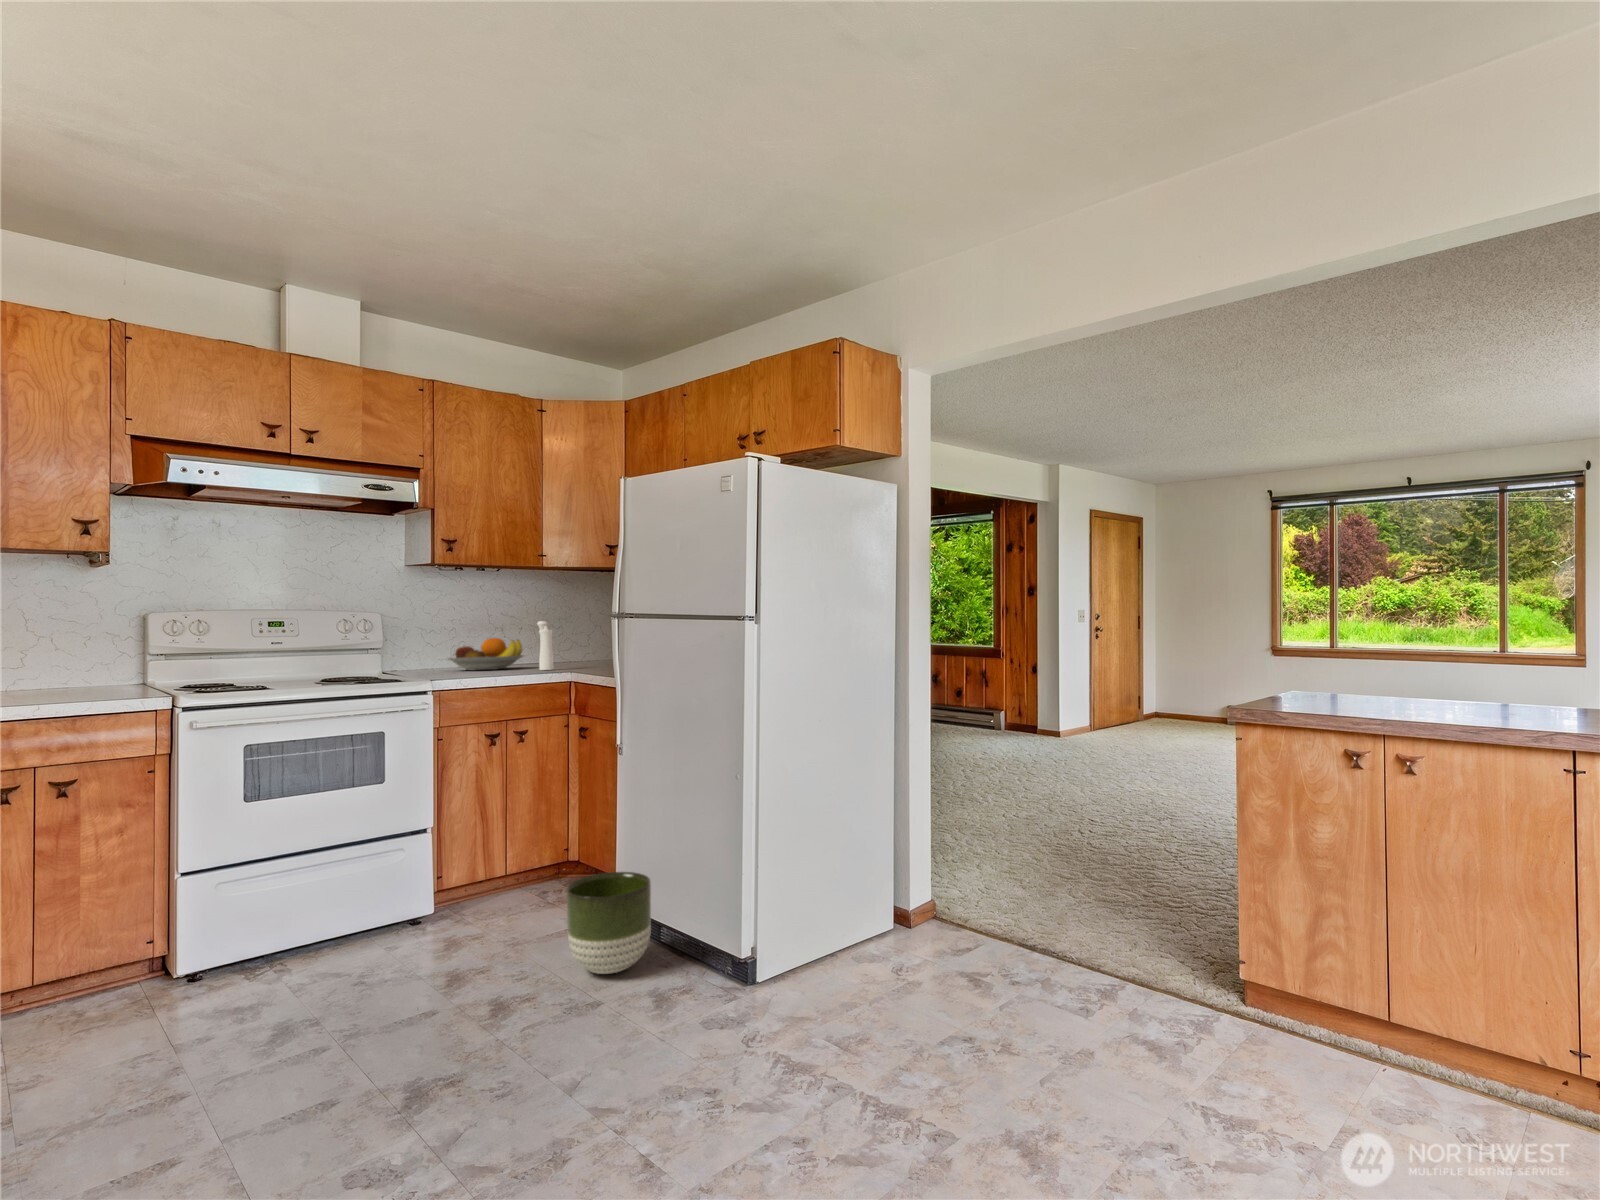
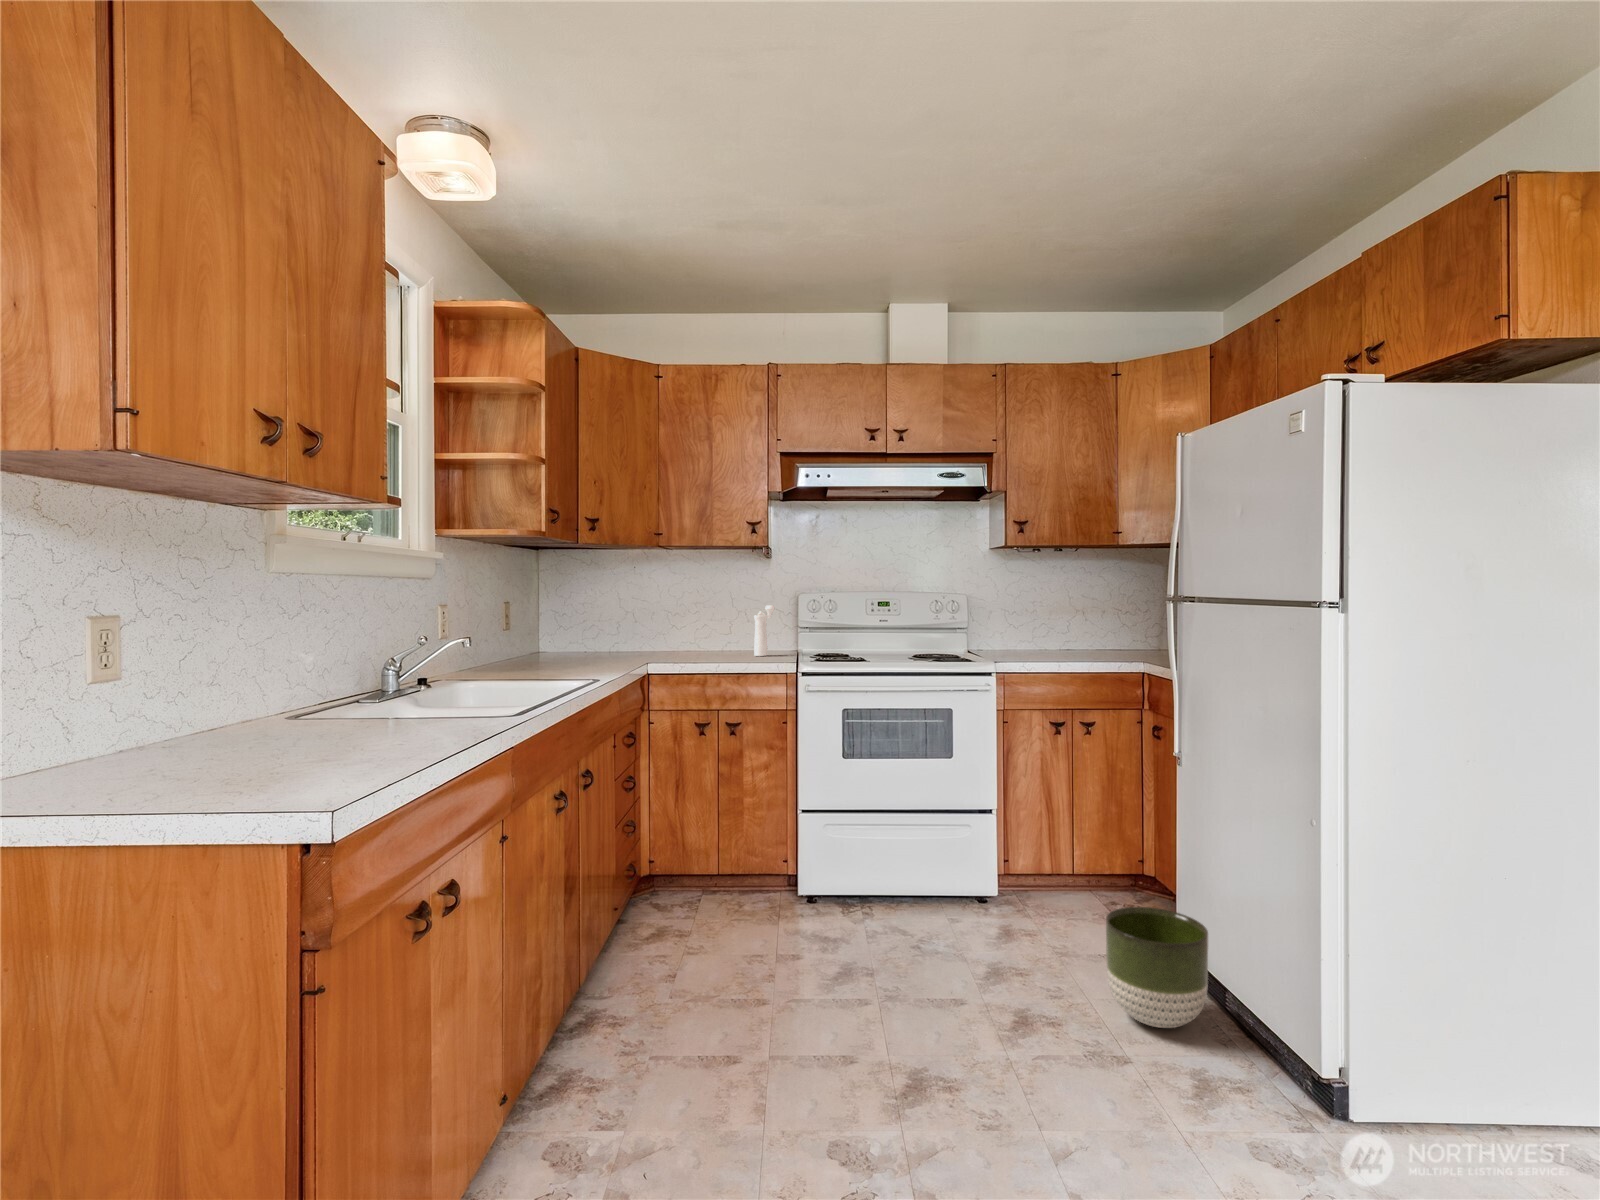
pepper mill: present [537,621,553,670] -> present [754,606,775,656]
fruit bowl: present [448,638,524,670] -> none [1025,621,1106,654]

